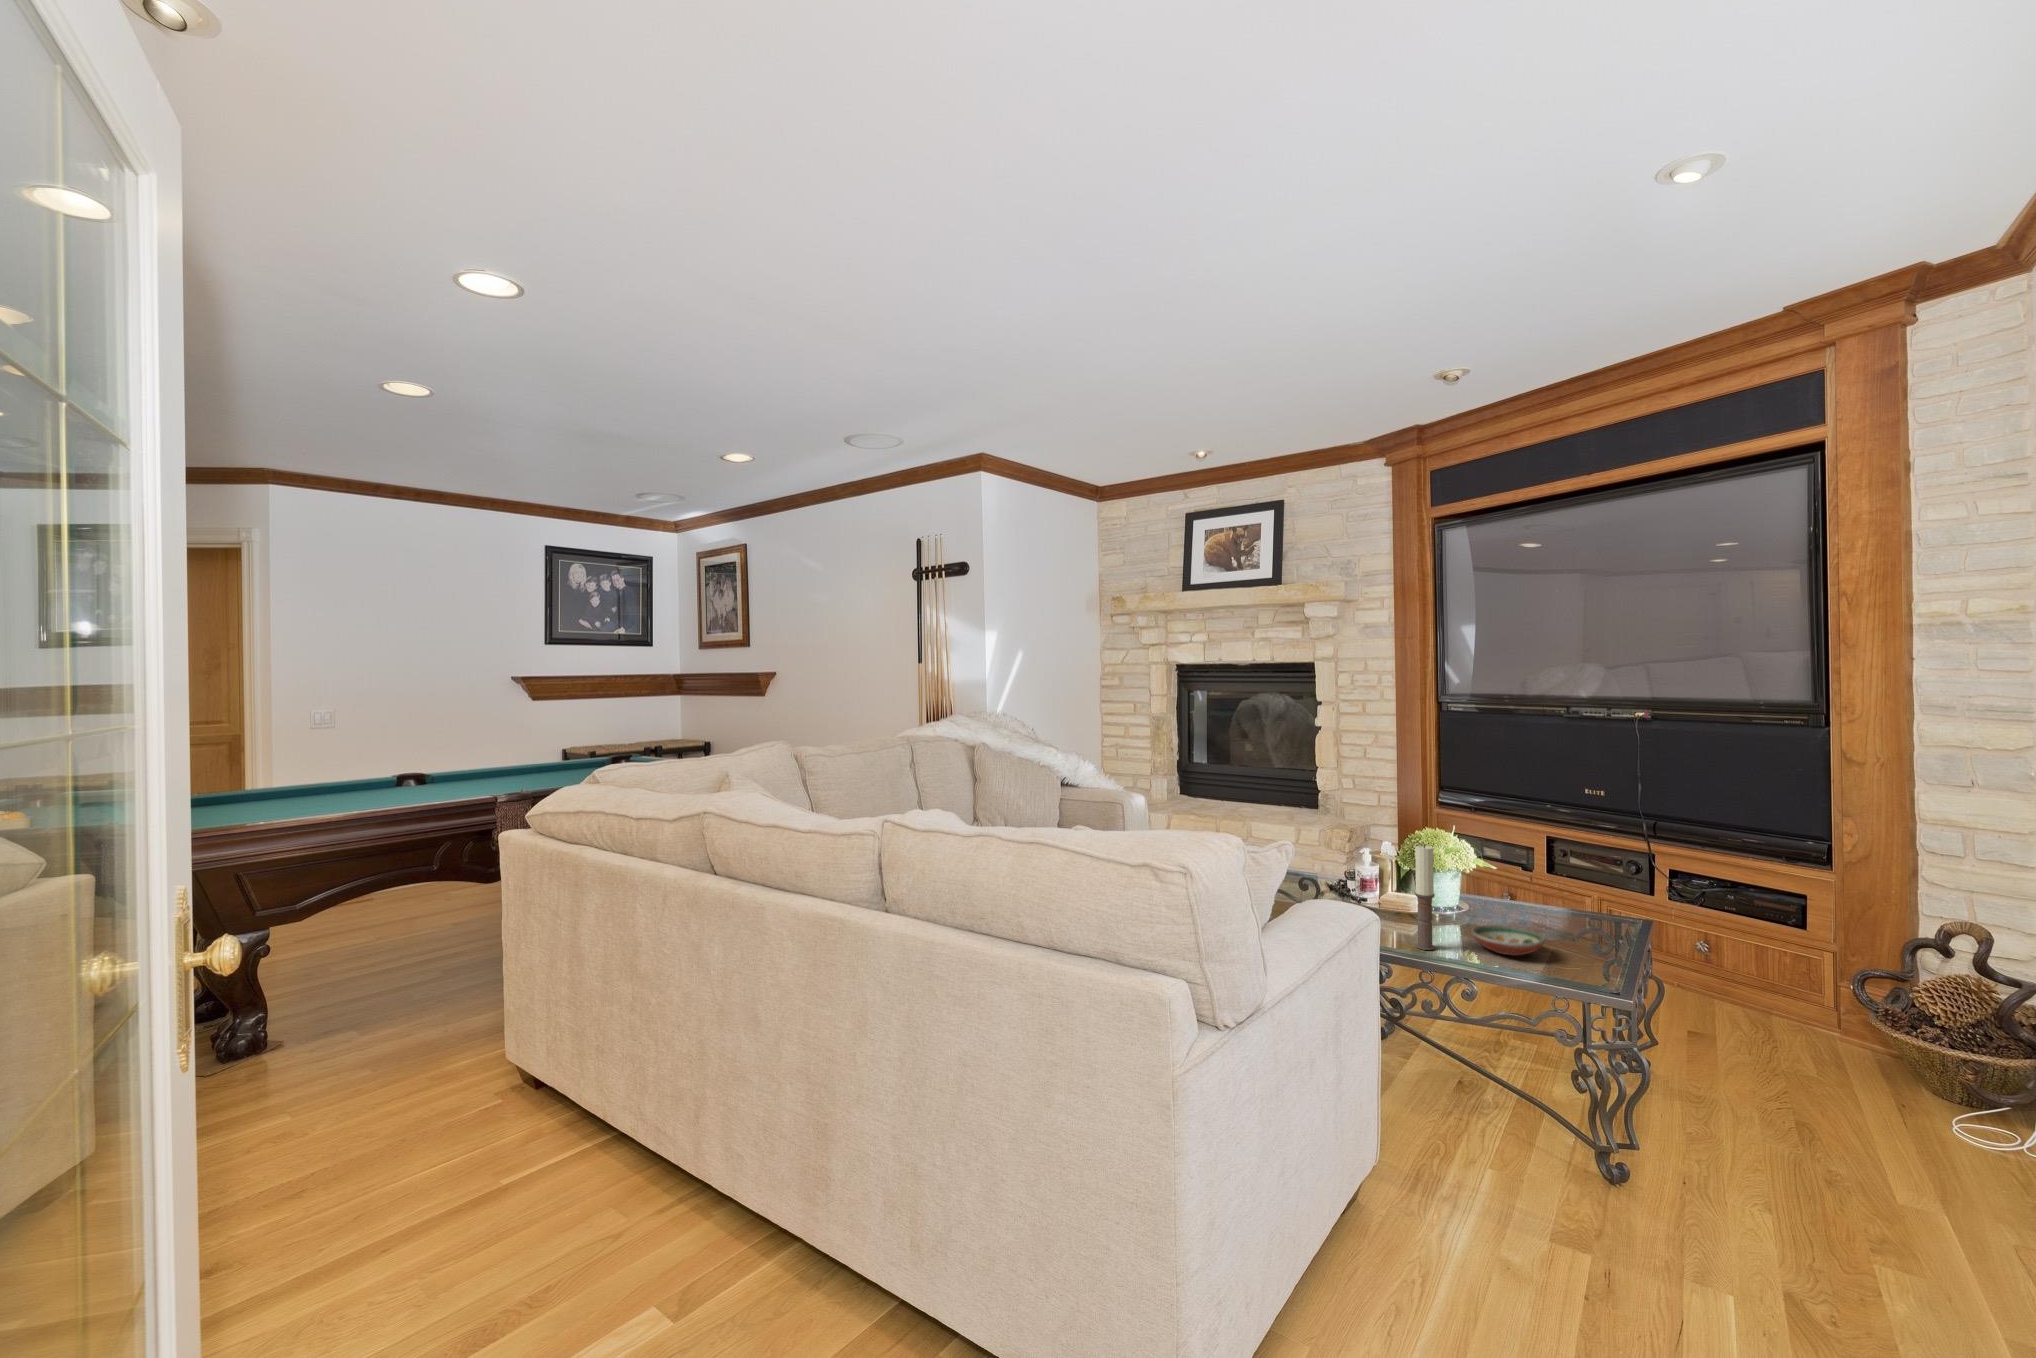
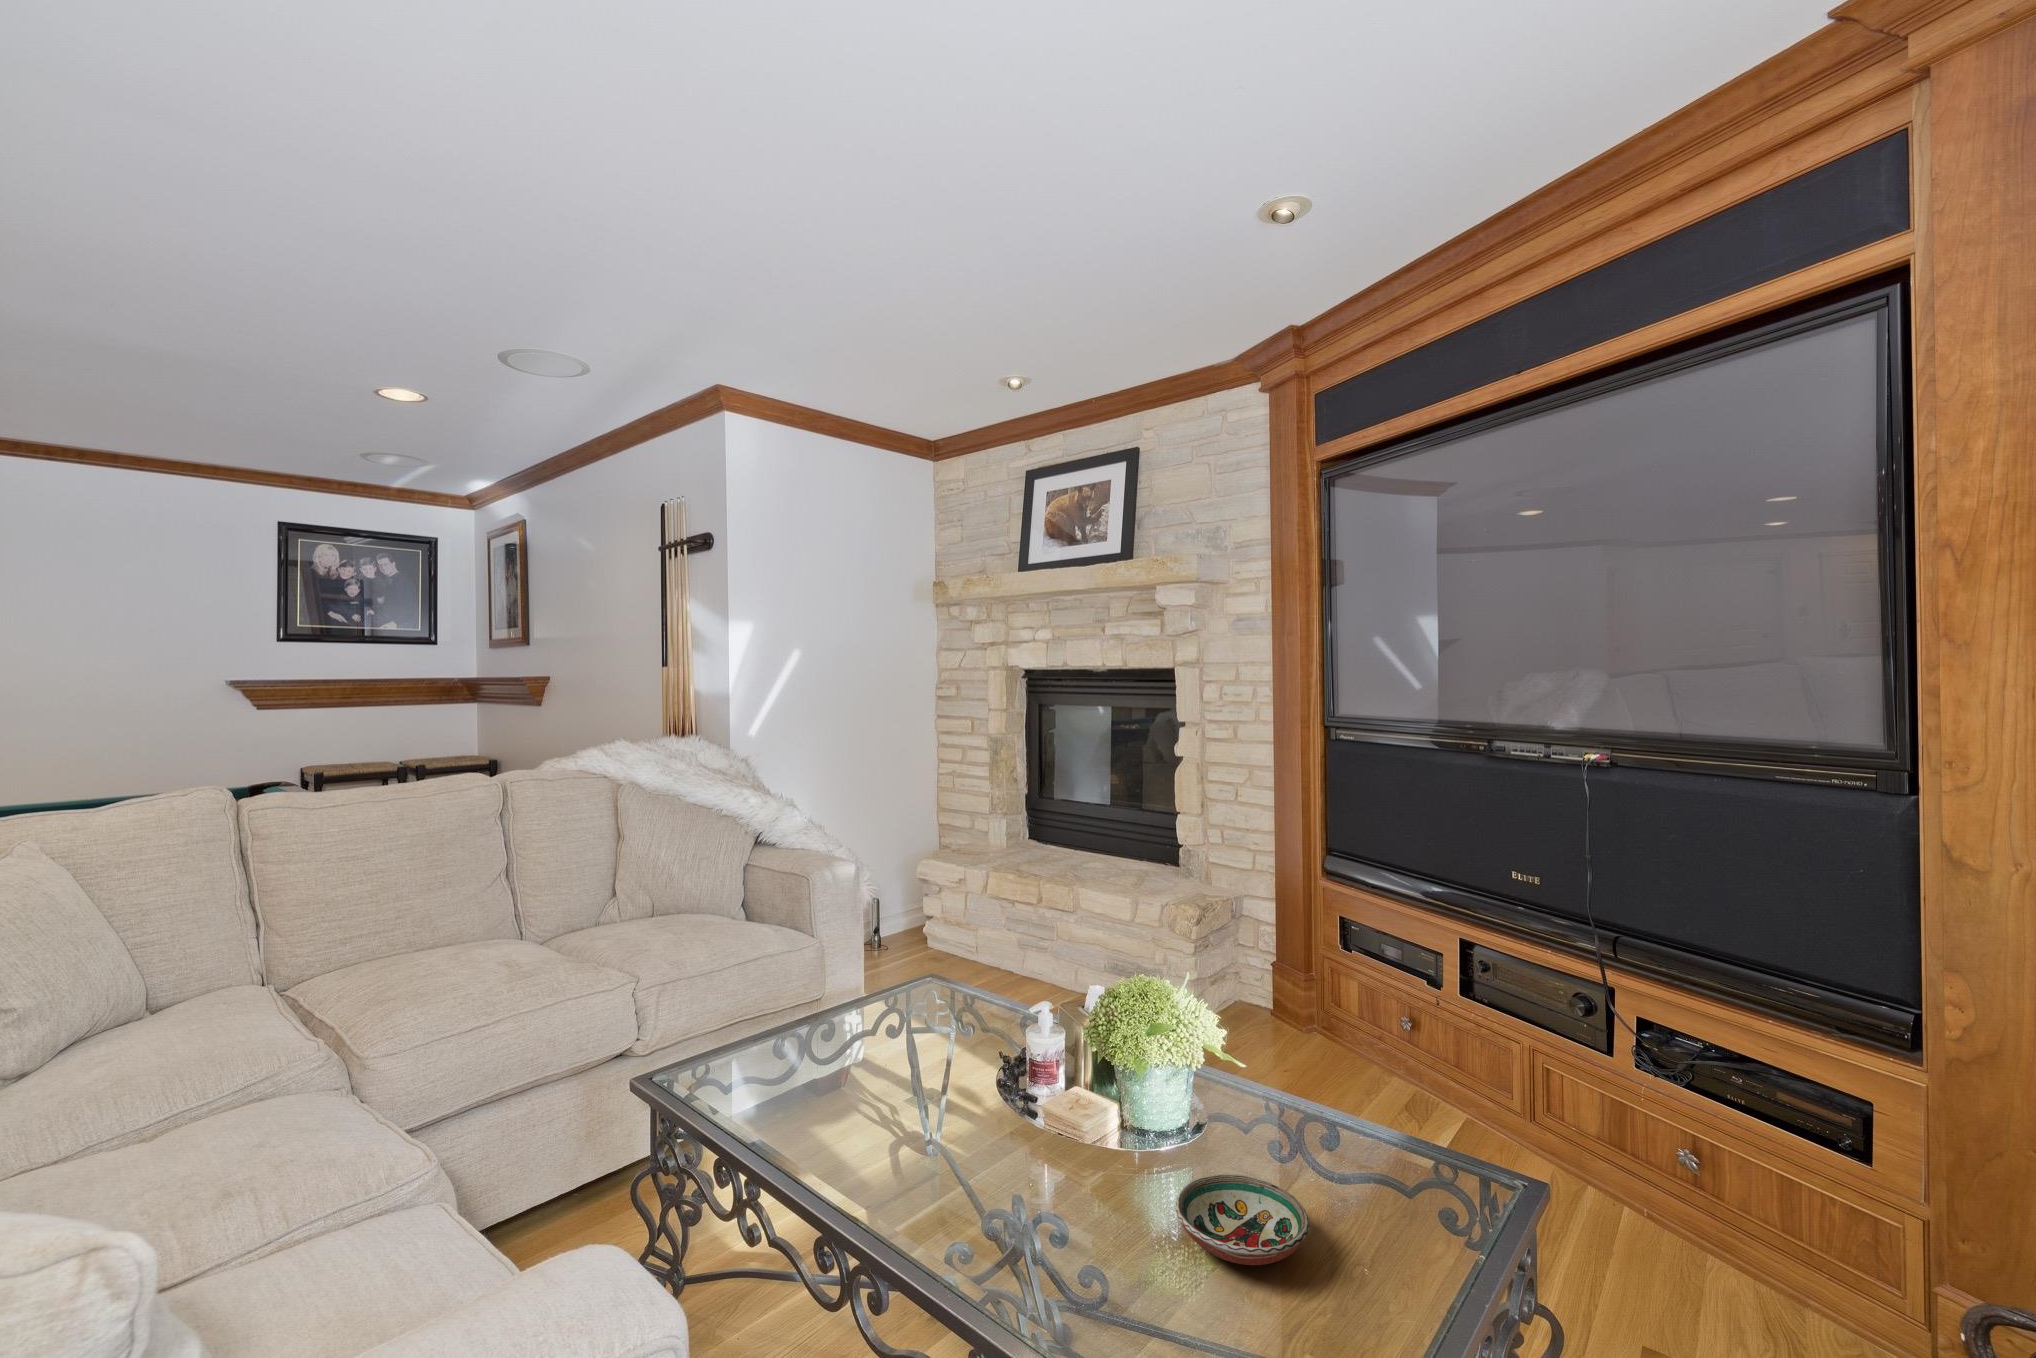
candle: present [1415,844,1435,950] -> none [1066,1023,1101,1235]

